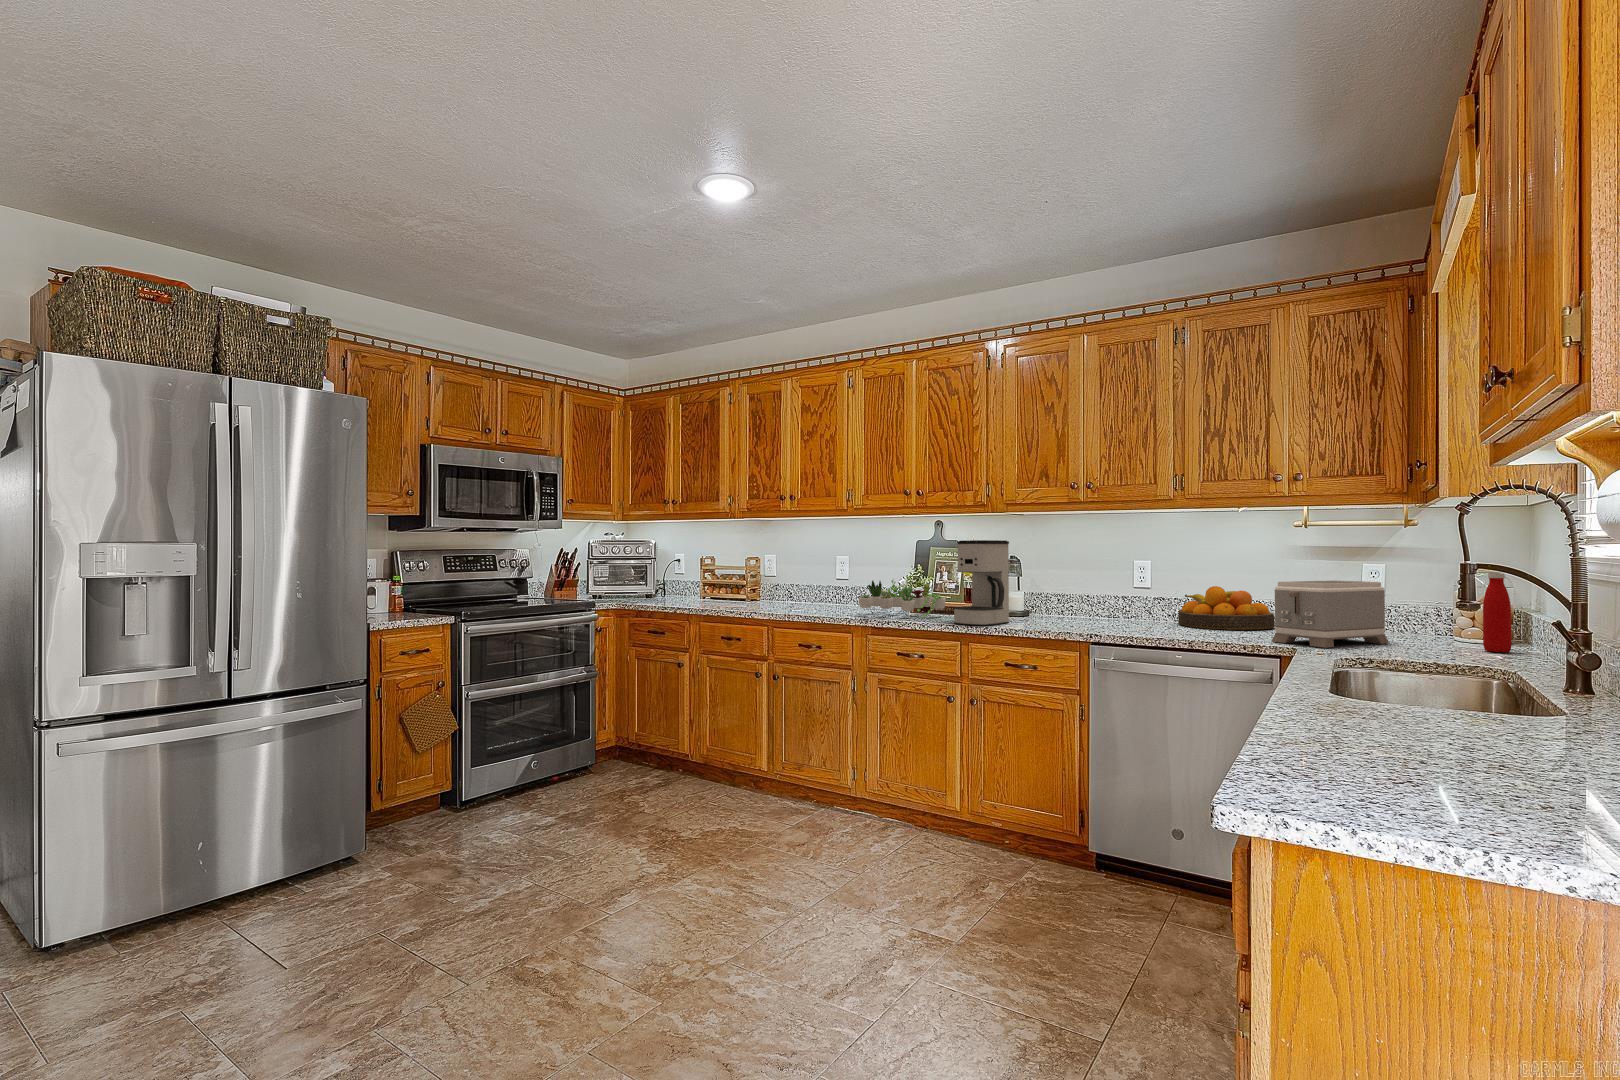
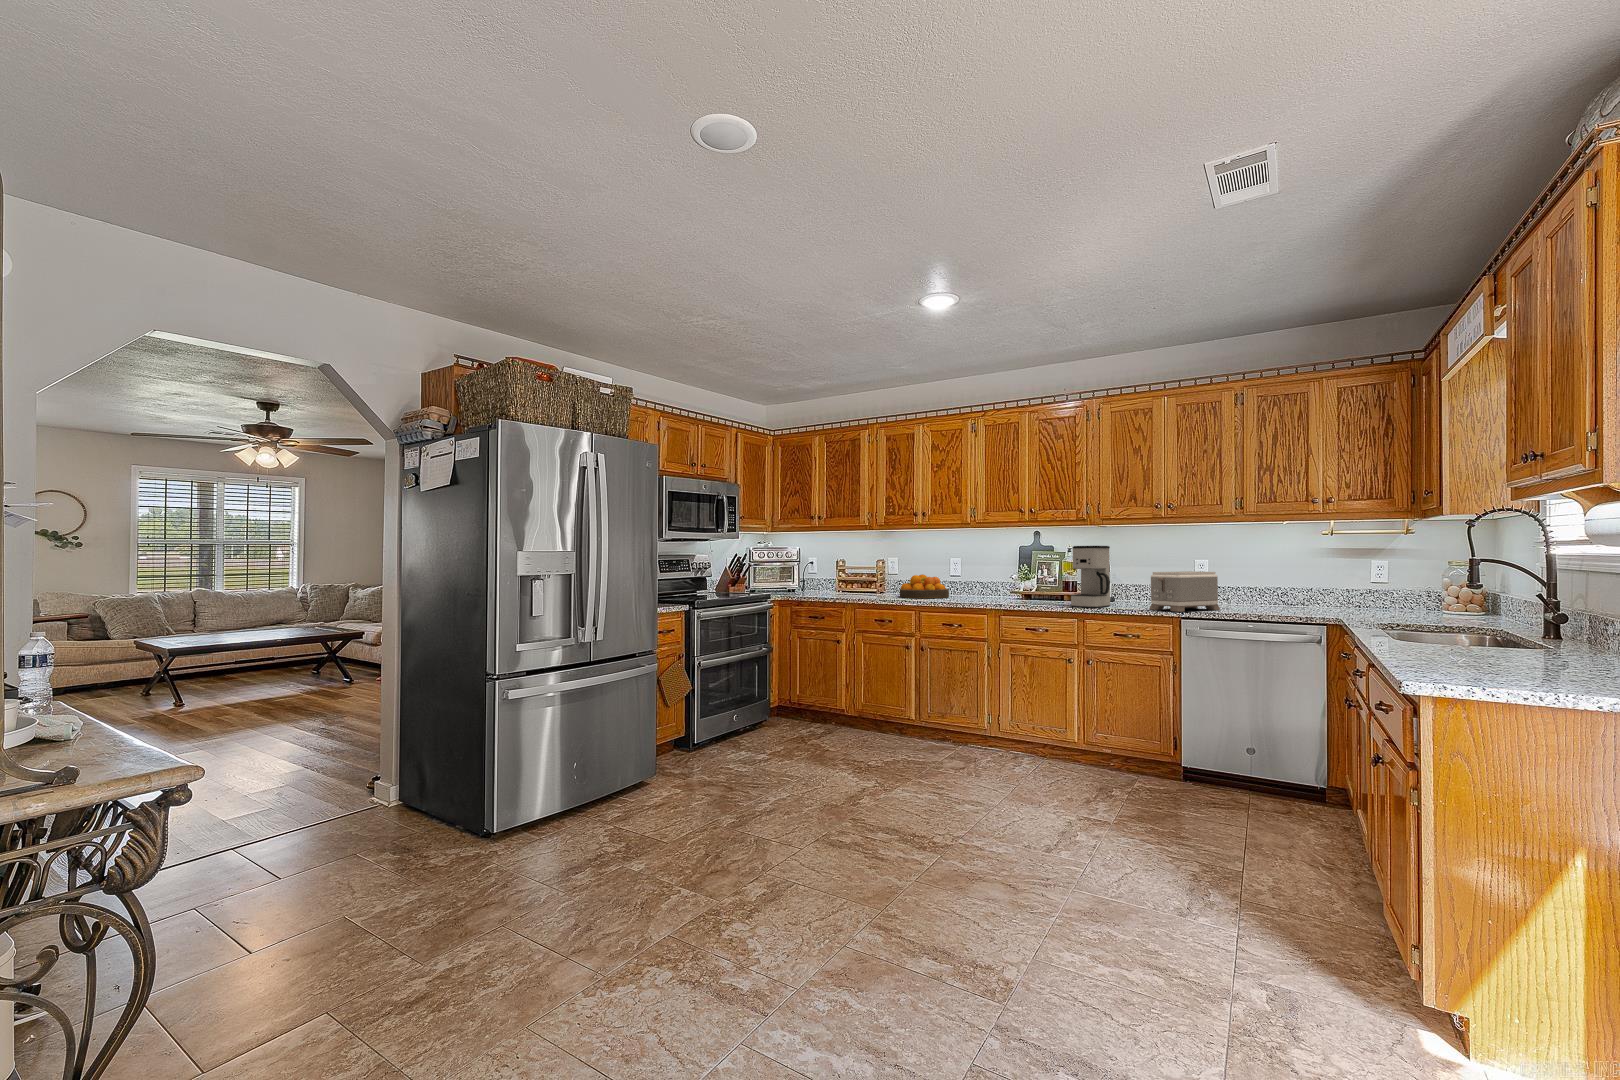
bottle: present [1483,572,1512,653] -> none [1470,565,1490,620]
succulent plant: present [859,580,946,619] -> none [988,573,1055,604]
toaster: present [1272,580,1389,648] -> present [1149,571,1220,612]
fruit bowl: present [1178,586,1275,630] -> present [899,574,949,598]

